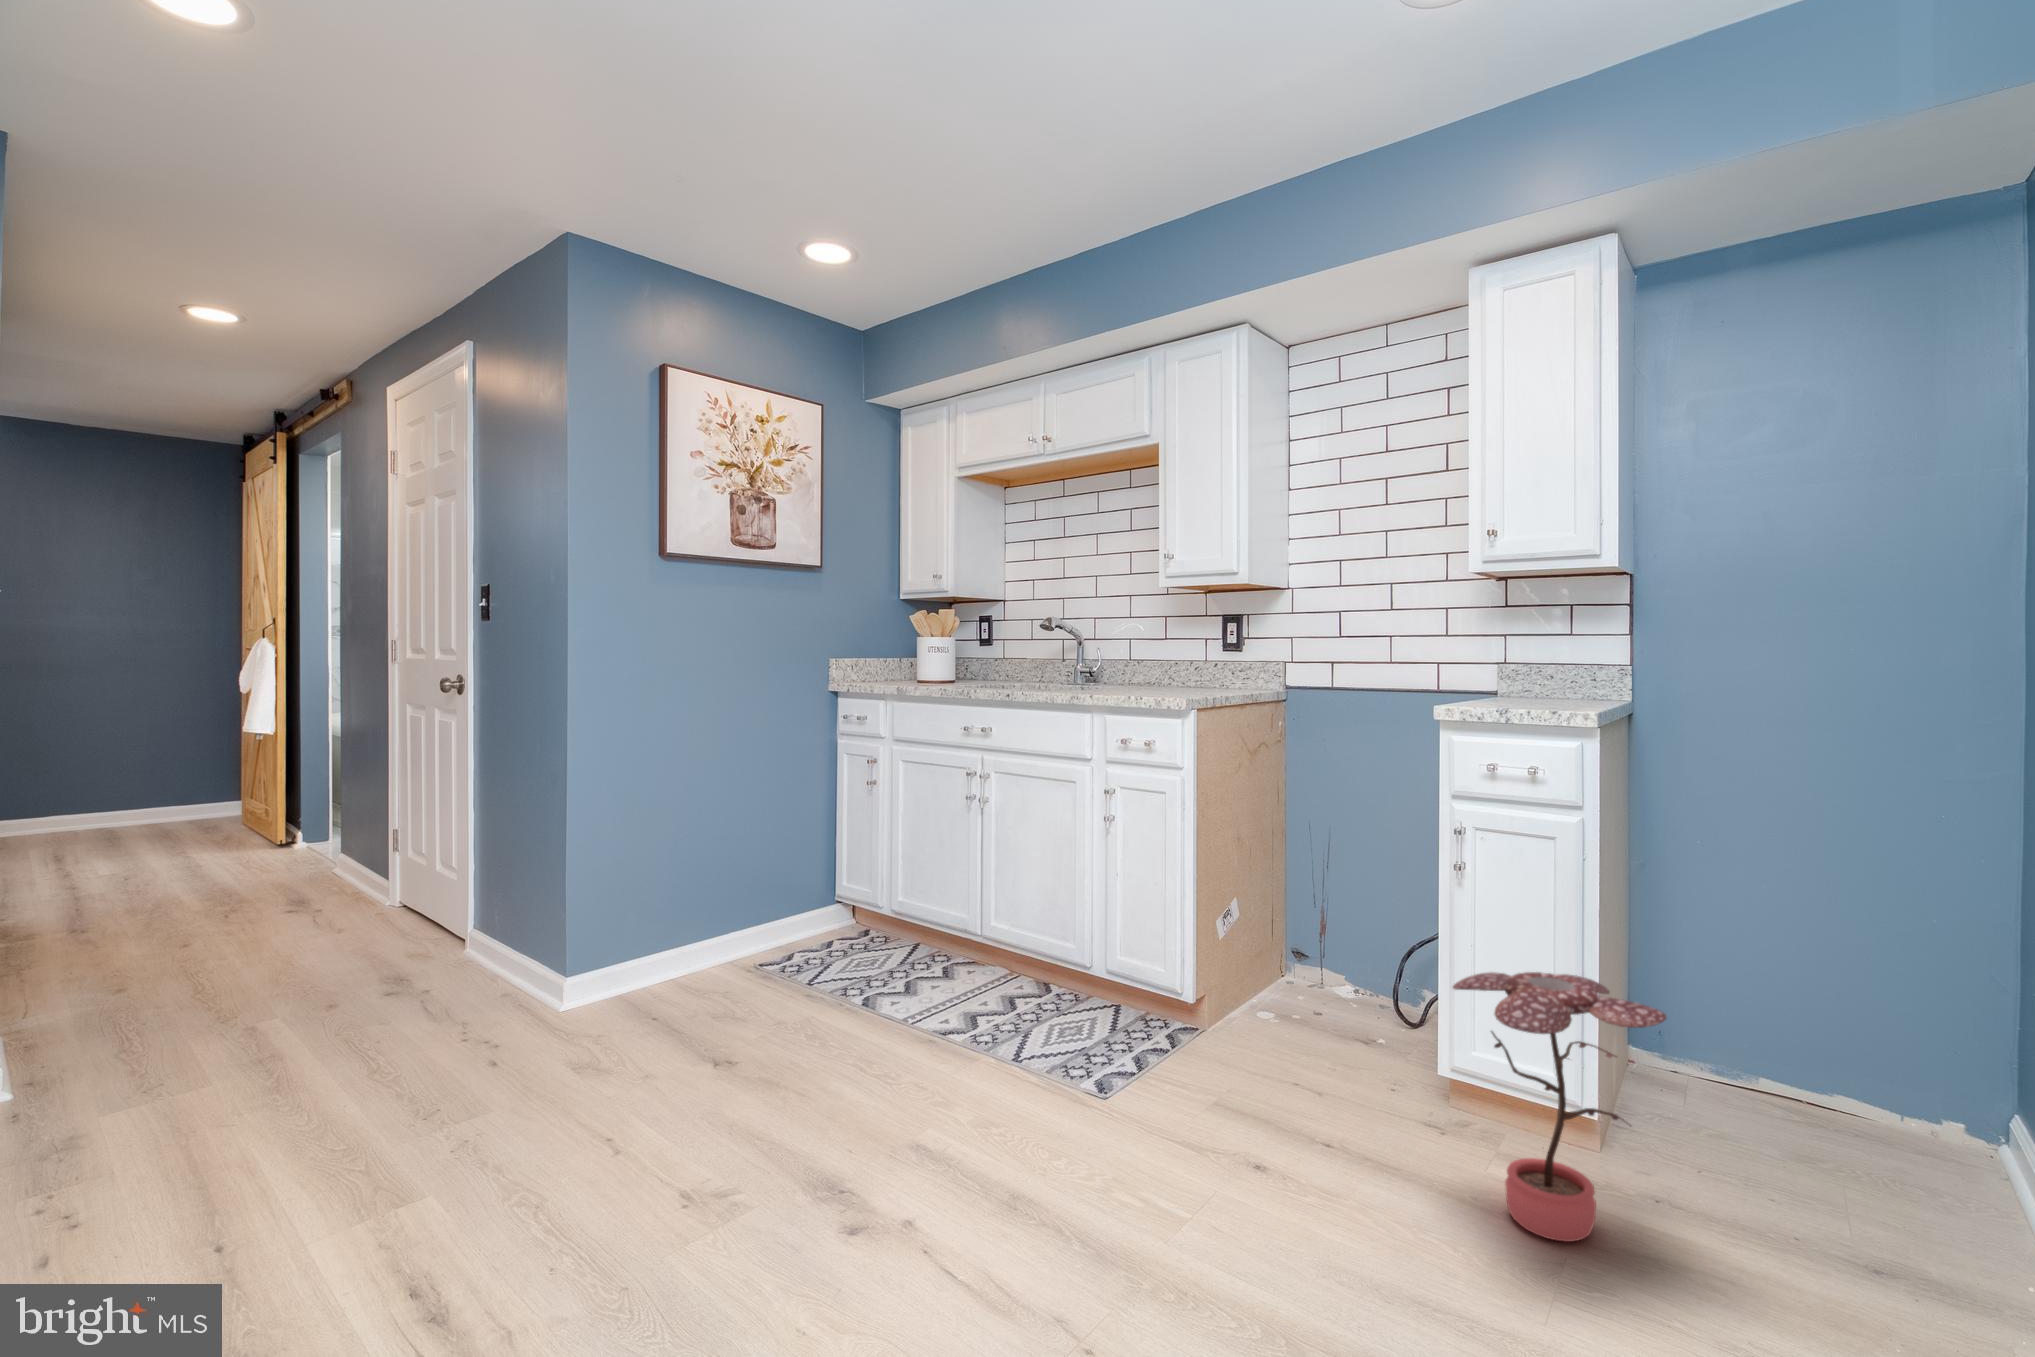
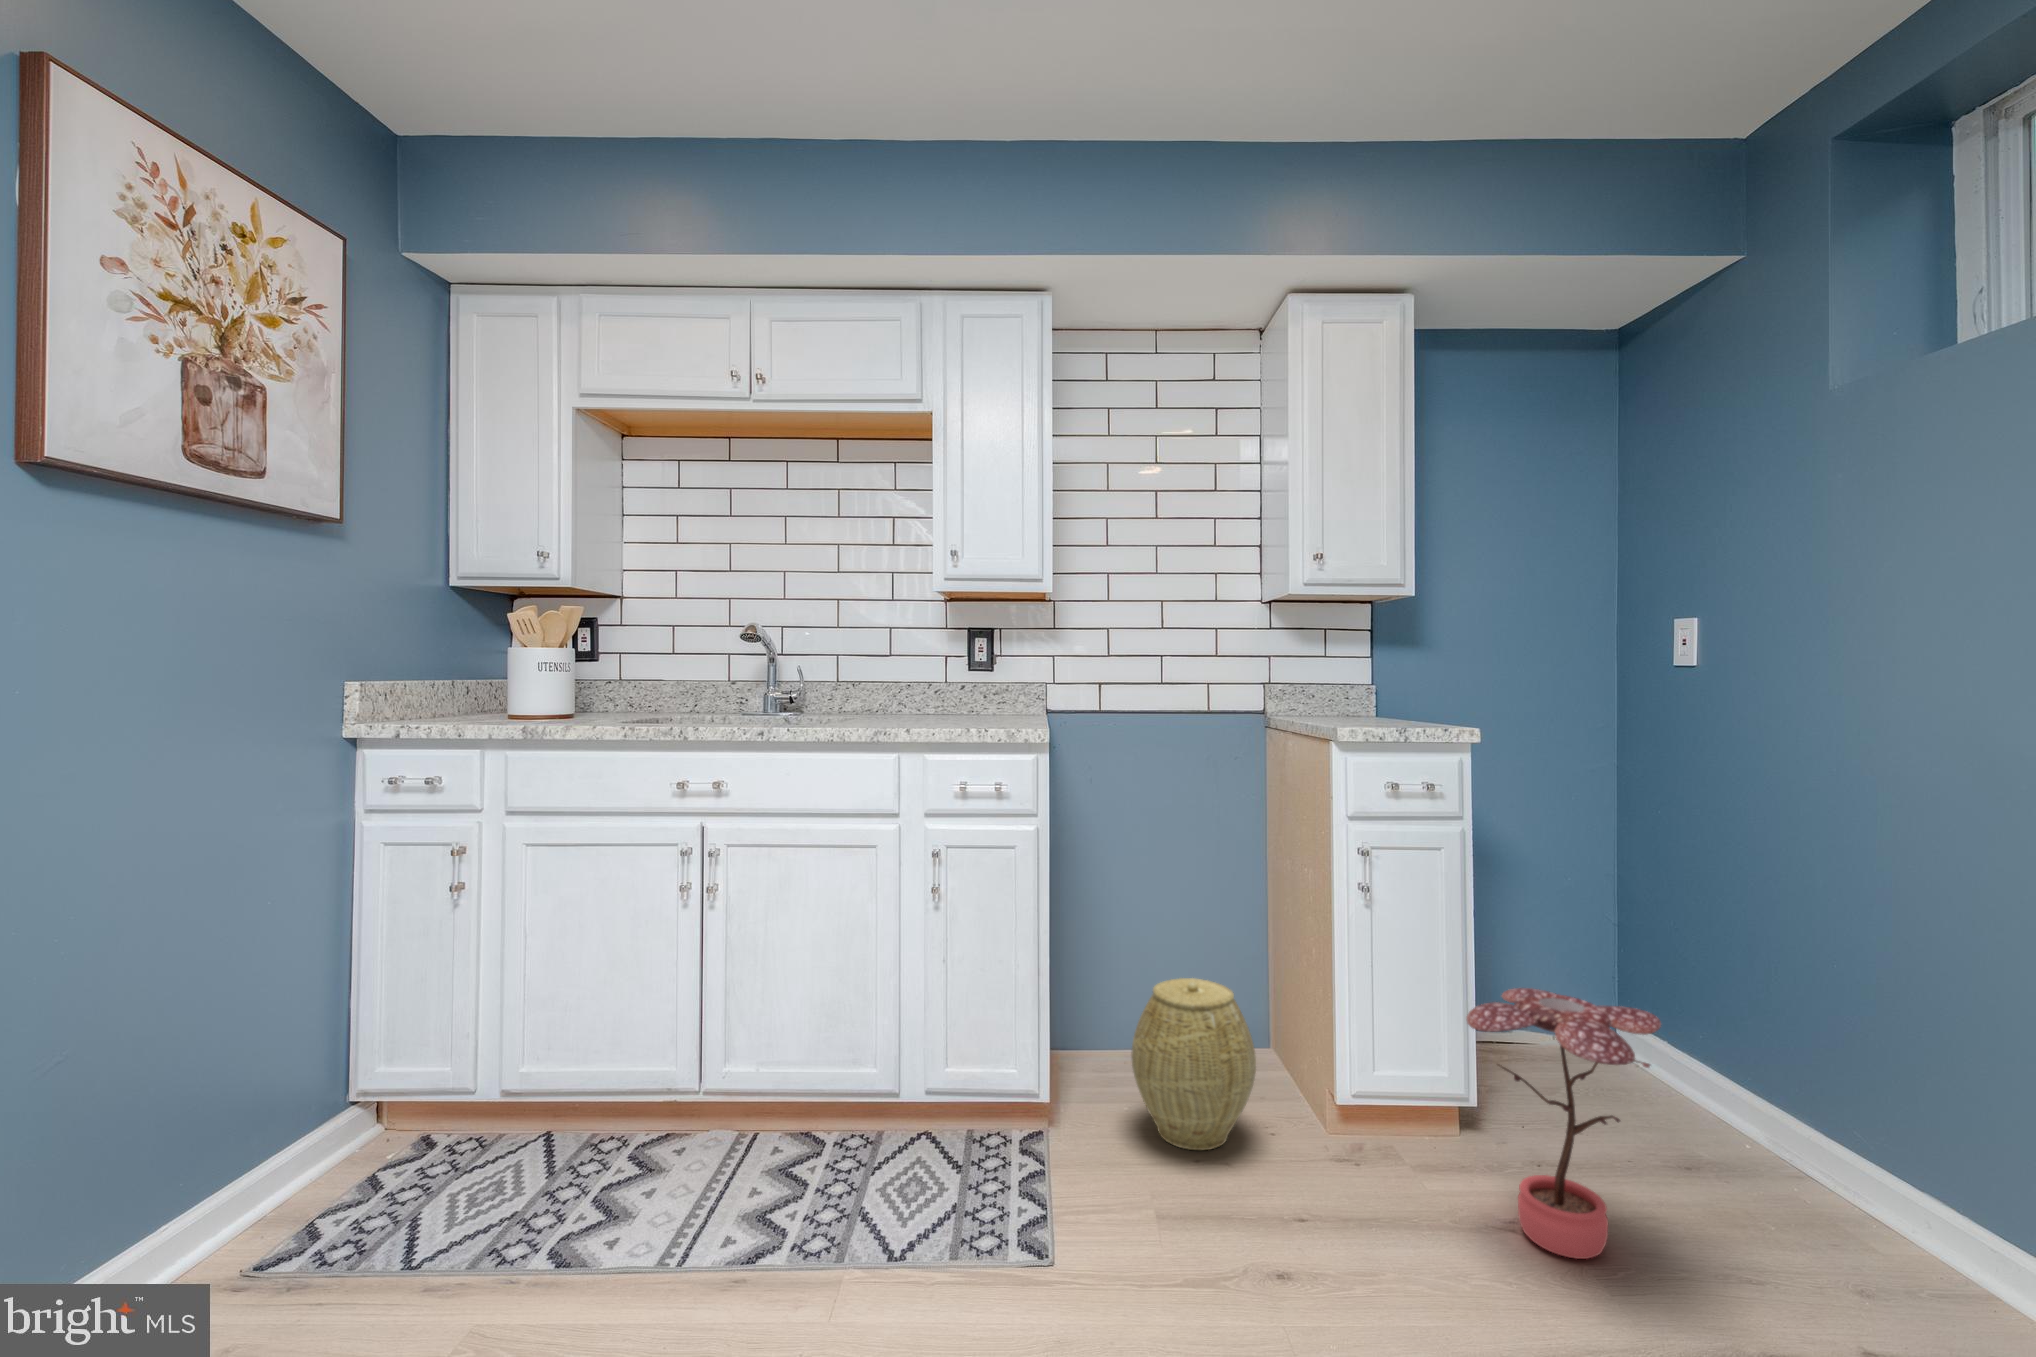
woven basket: none [1259,925,1373,1073] -> present [1131,978,1256,1150]

